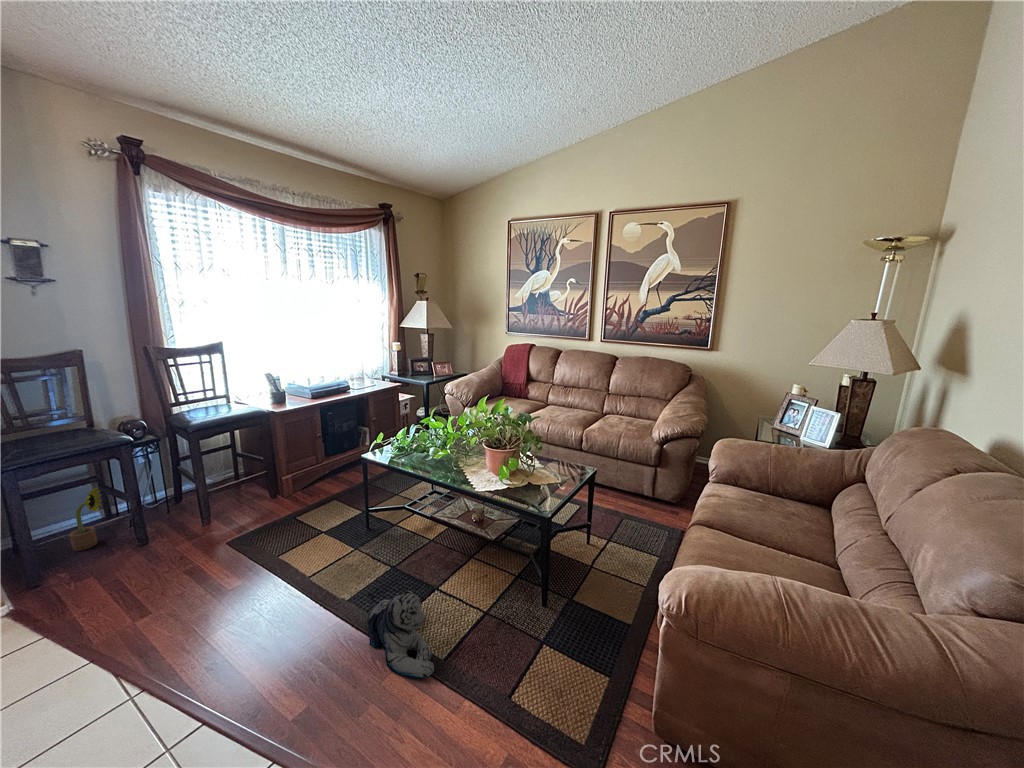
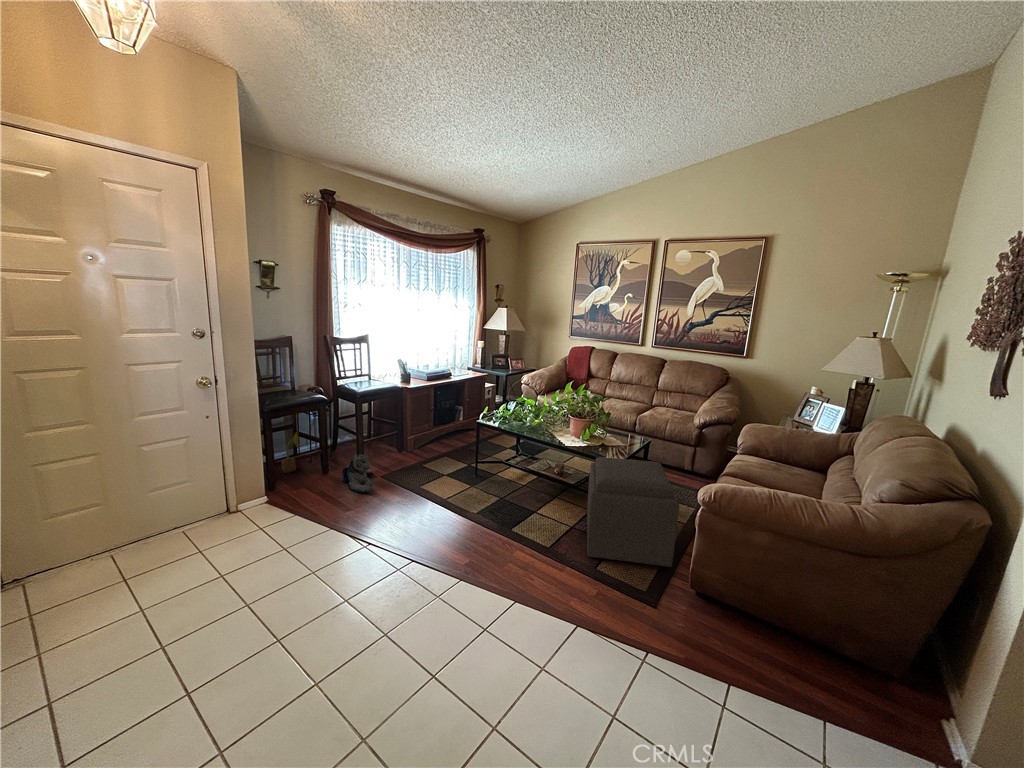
ottoman: none [497,509,632,685] -> present [587,457,679,567]
plush toy: present [367,591,434,679] -> present [342,454,374,493]

